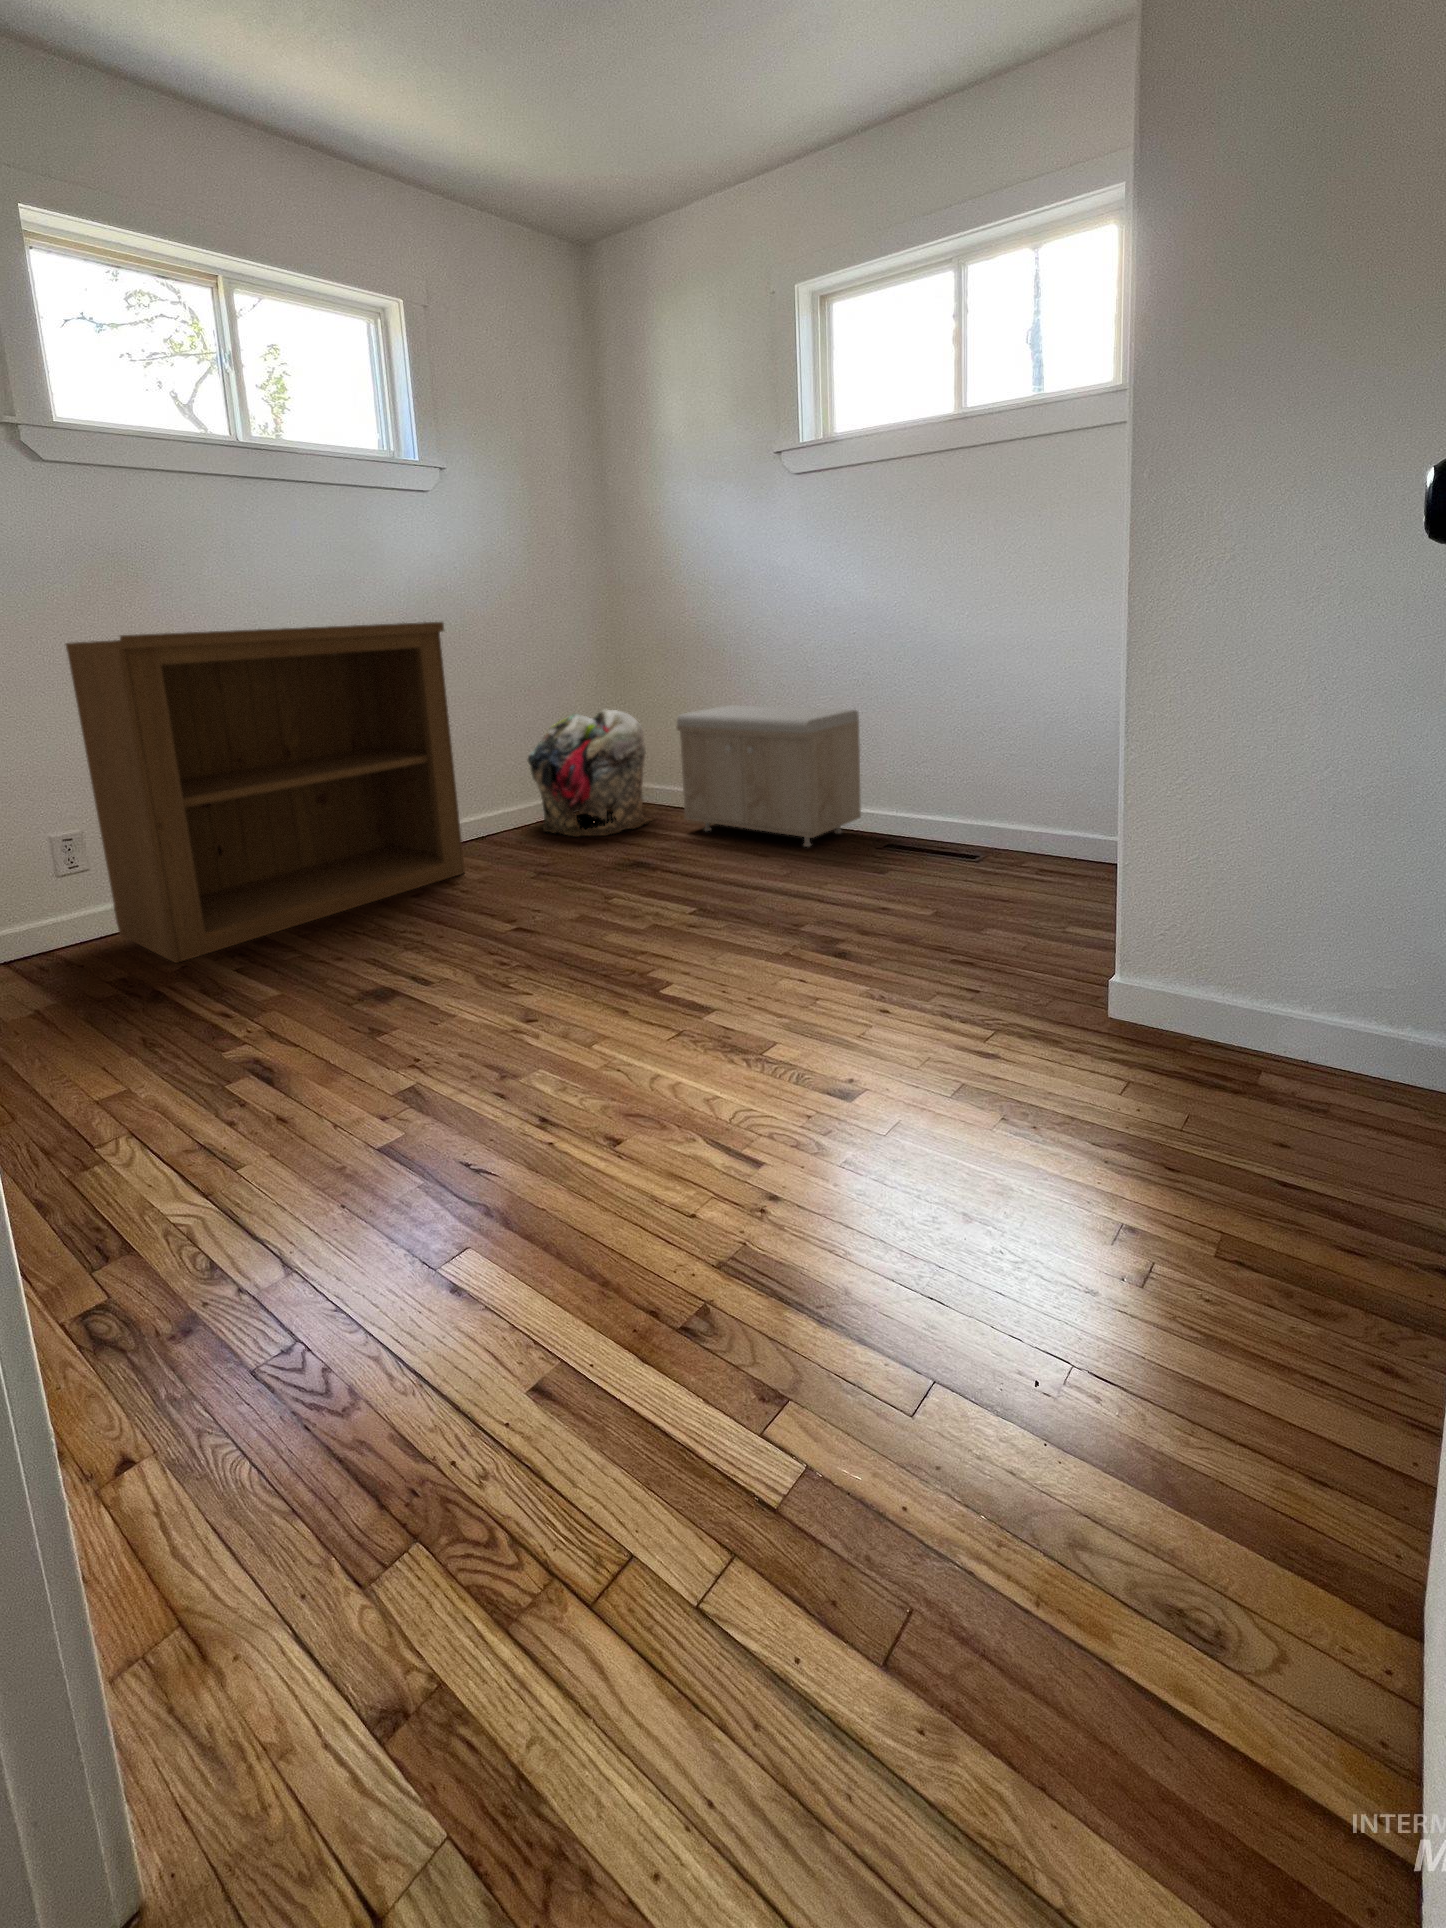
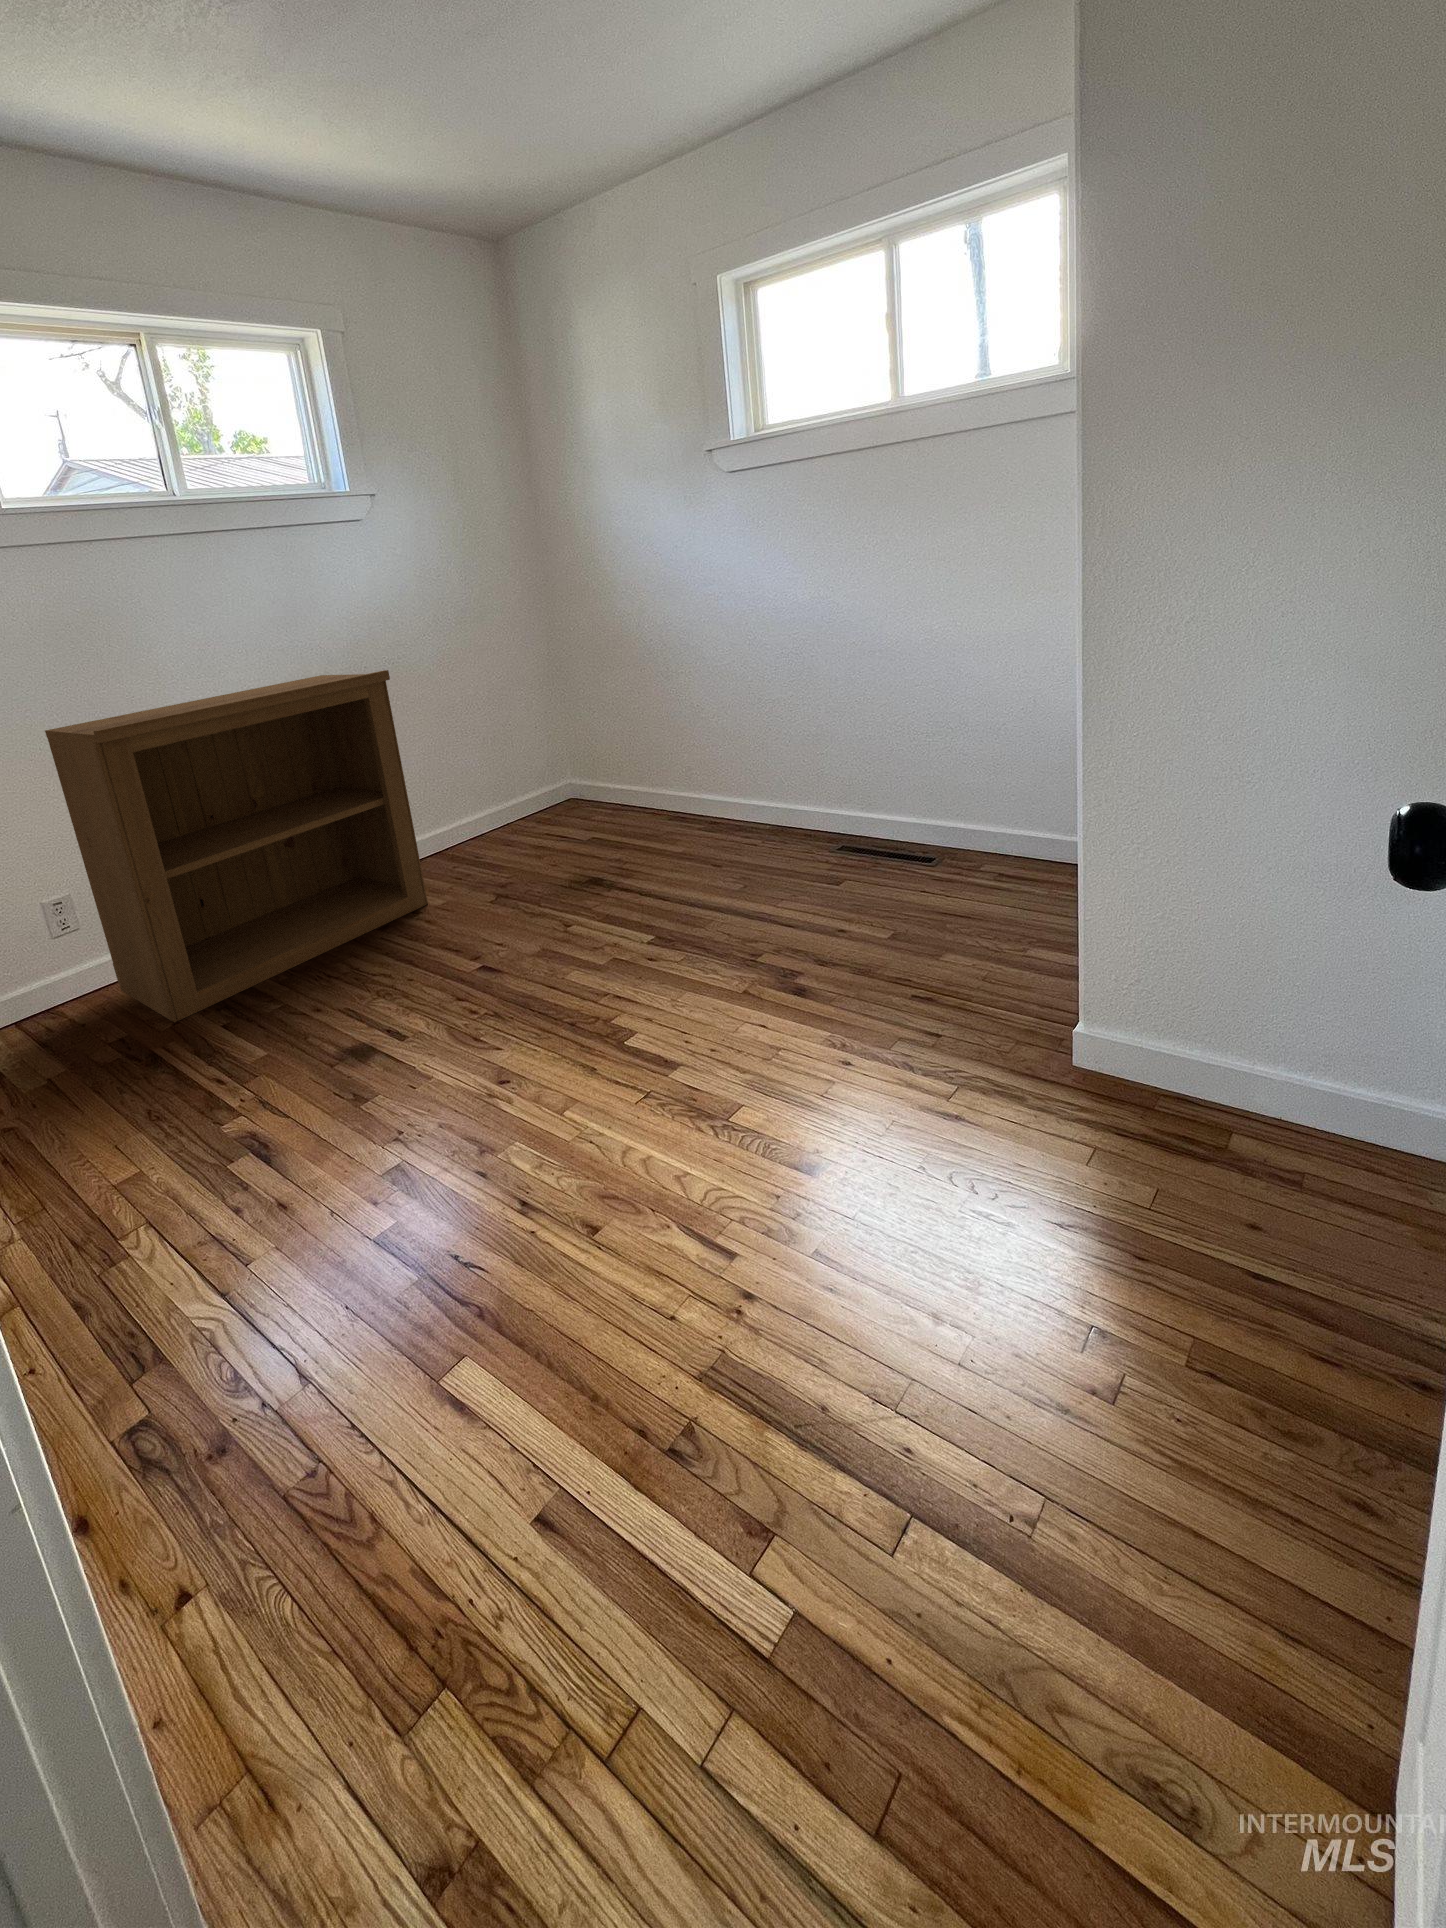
storage bench: present [677,705,861,847] -> none [618,715,805,858]
laundry basket: present [528,710,652,837] -> none [477,726,604,855]

